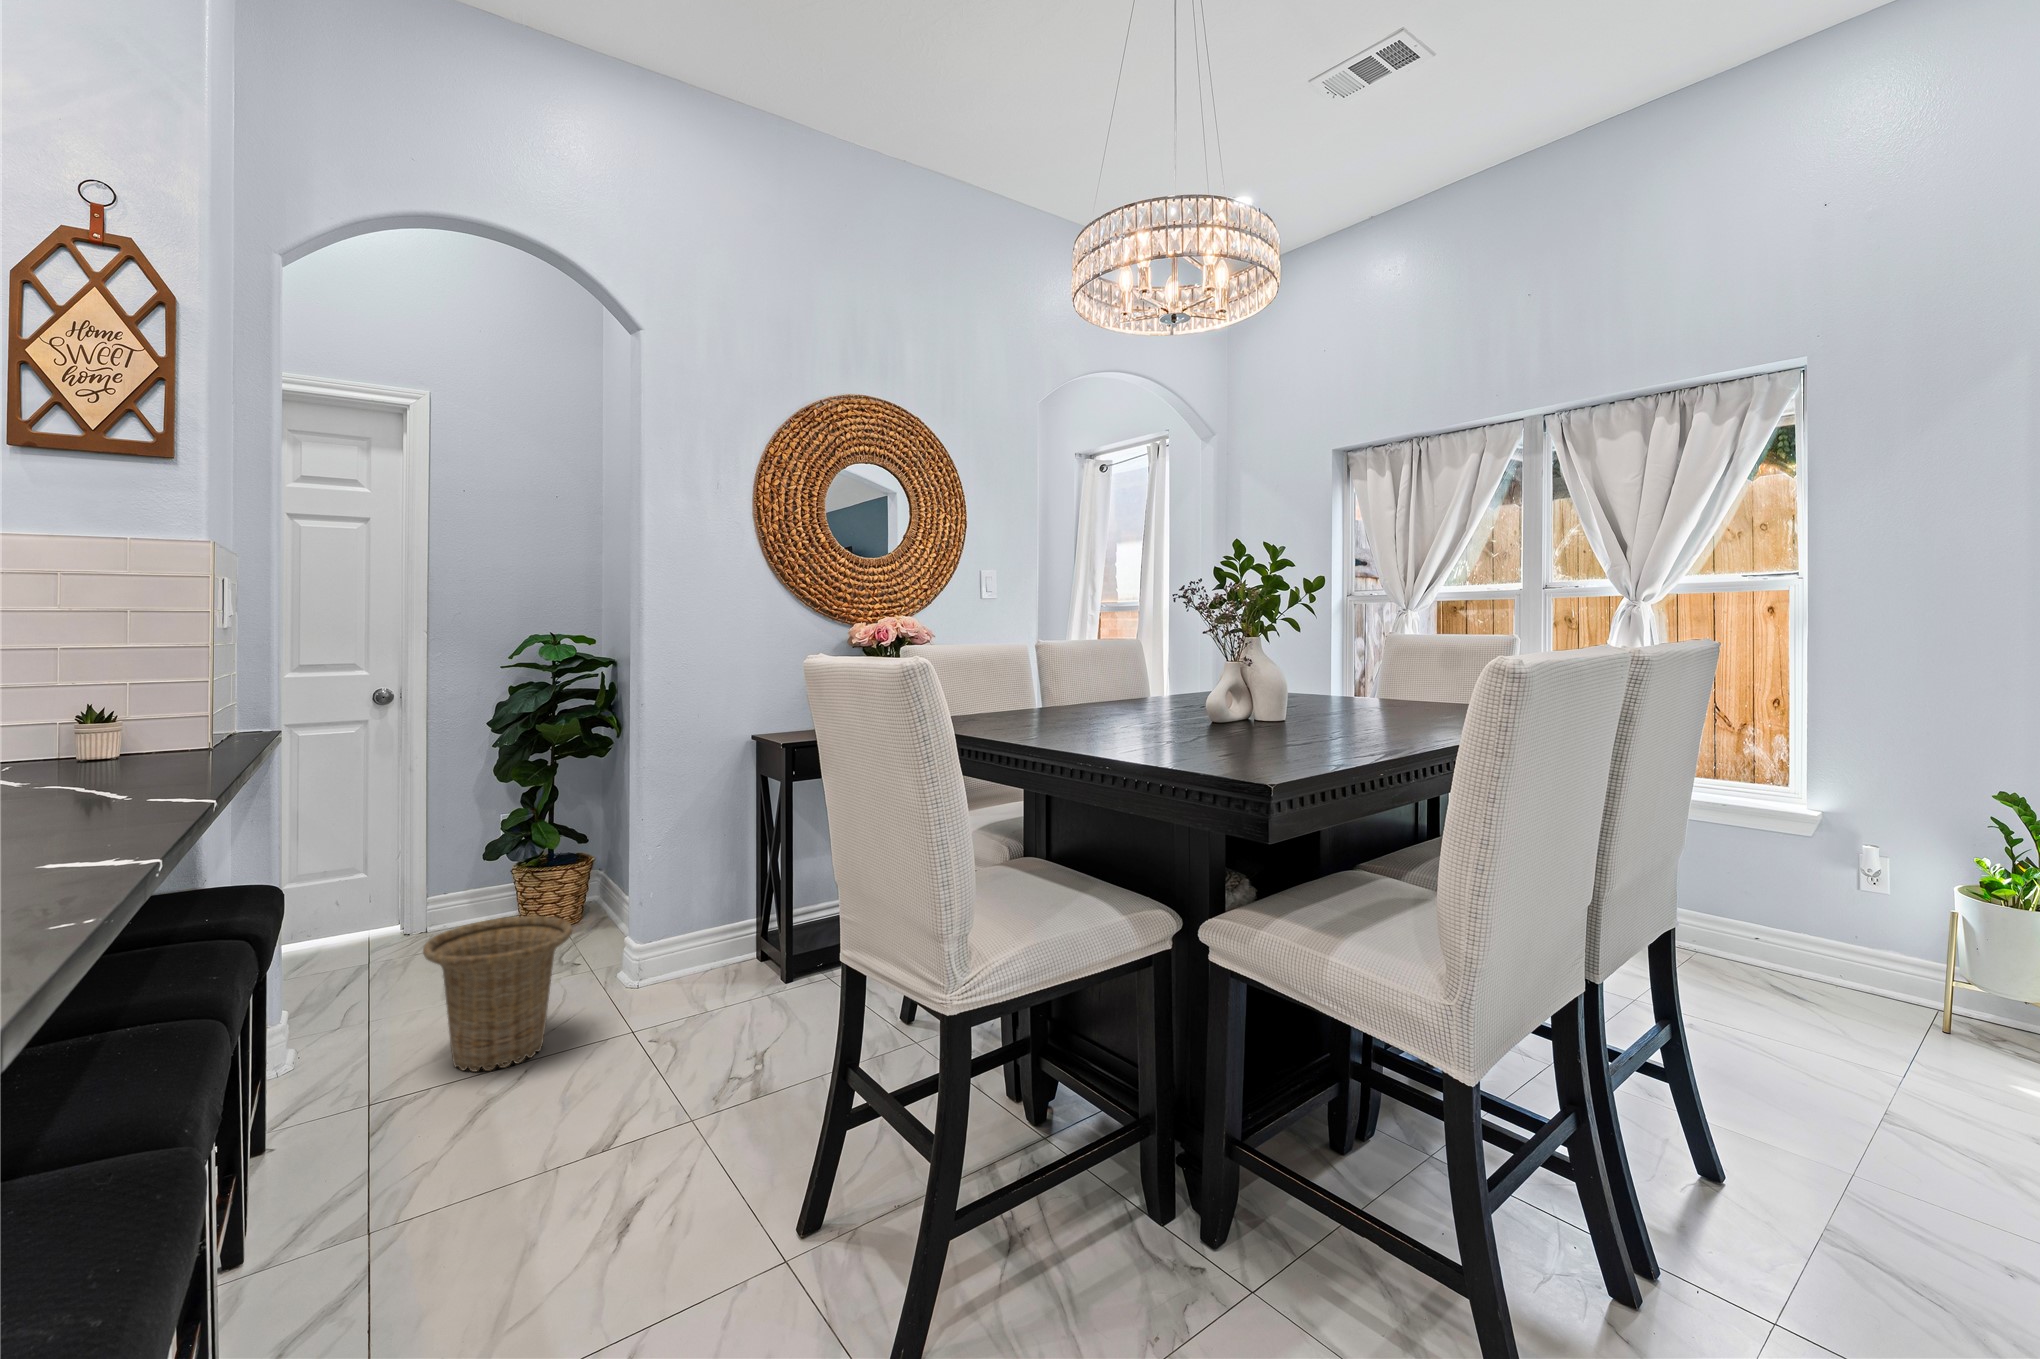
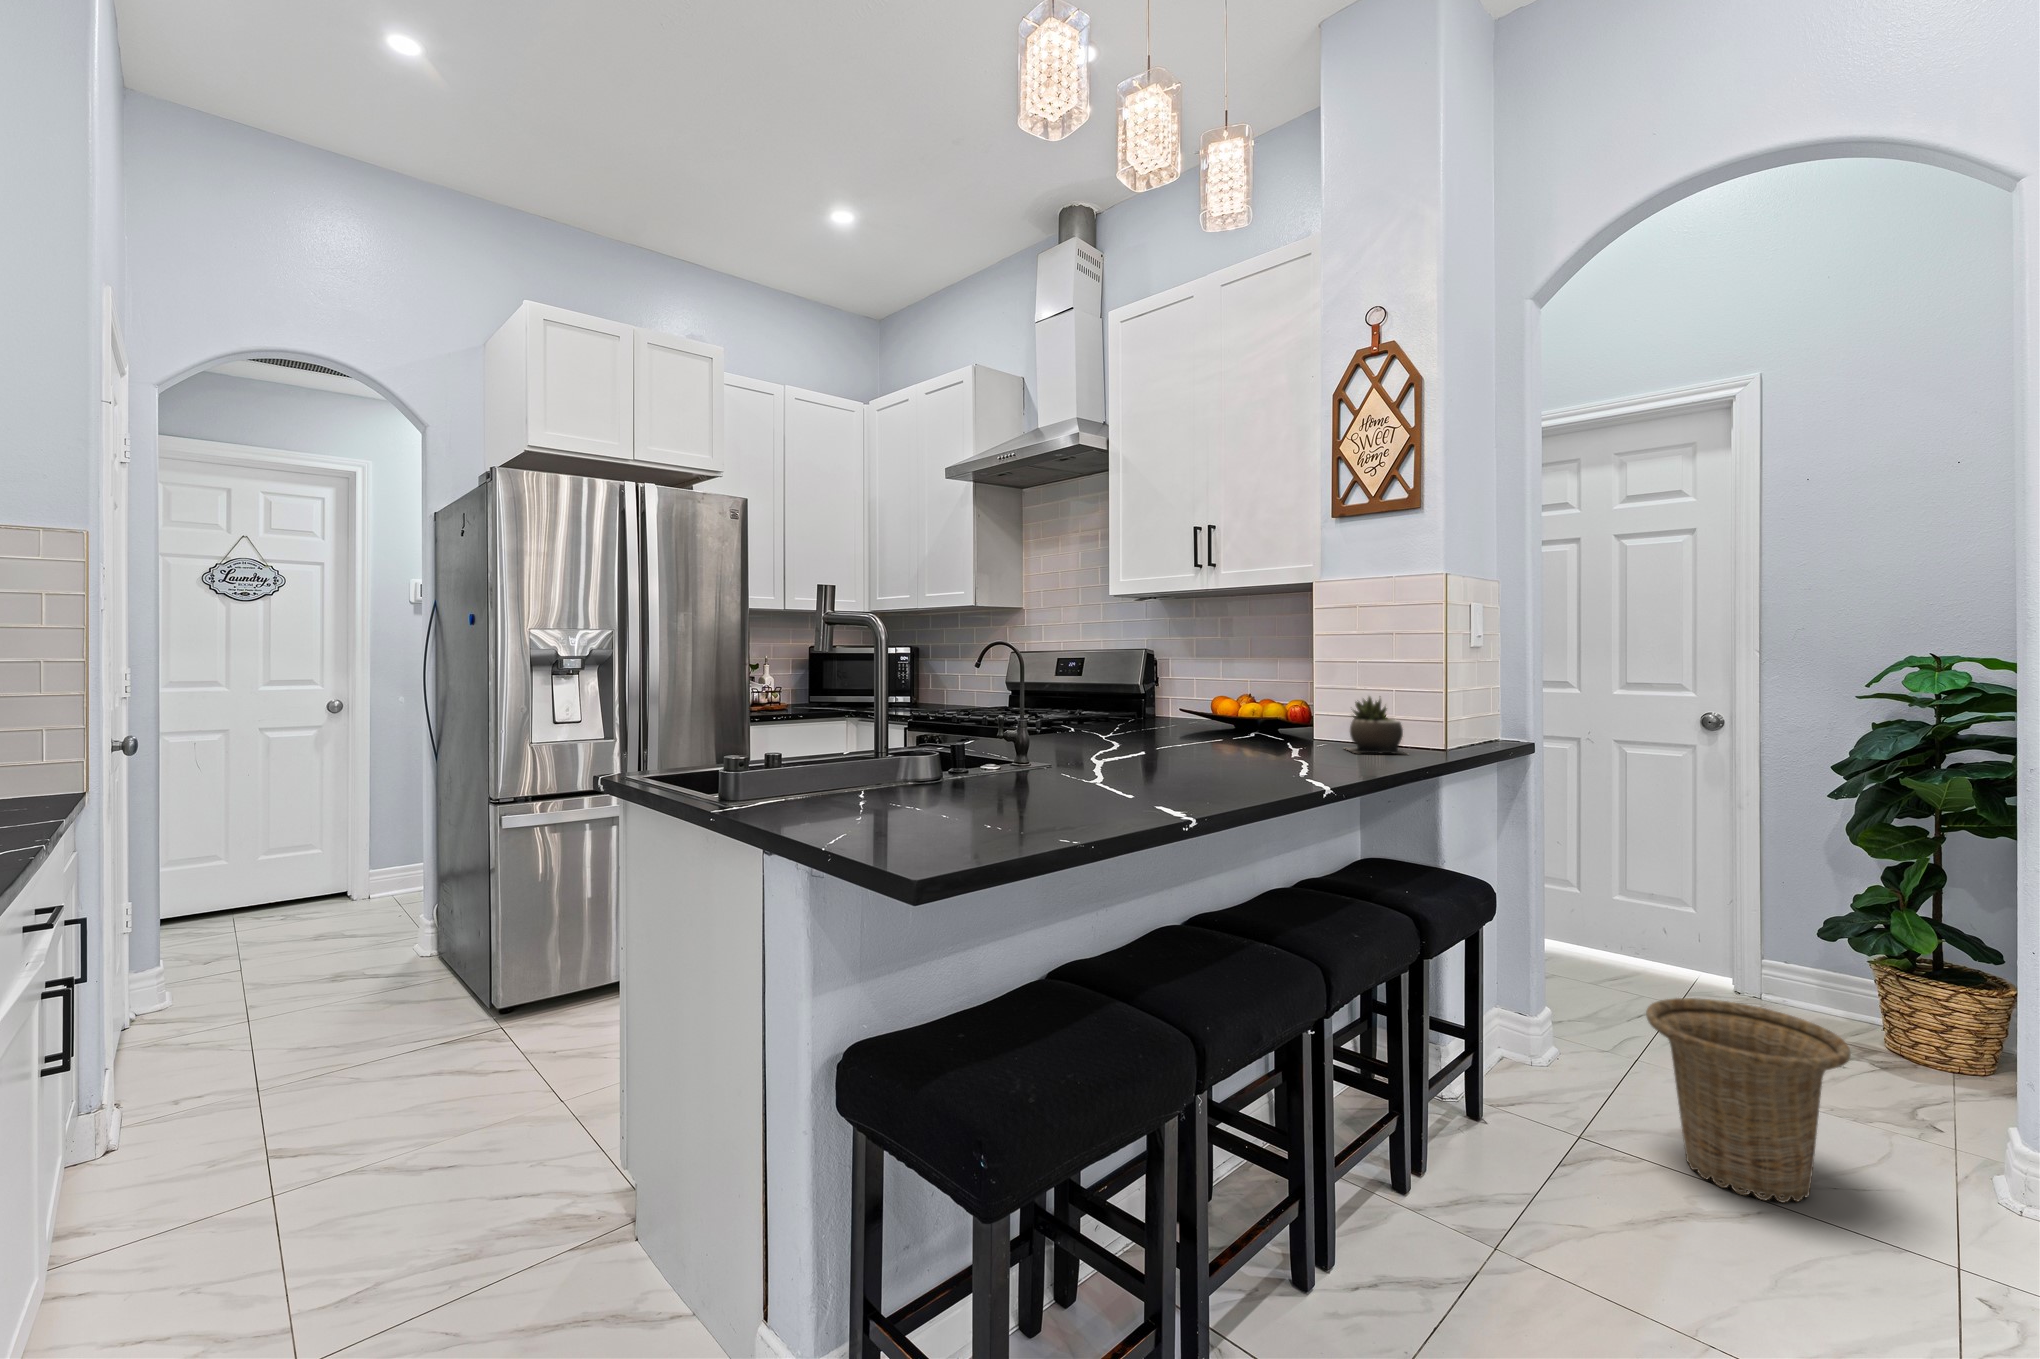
succulent plant: none [44,684,171,759] -> present [1346,697,1404,754]

